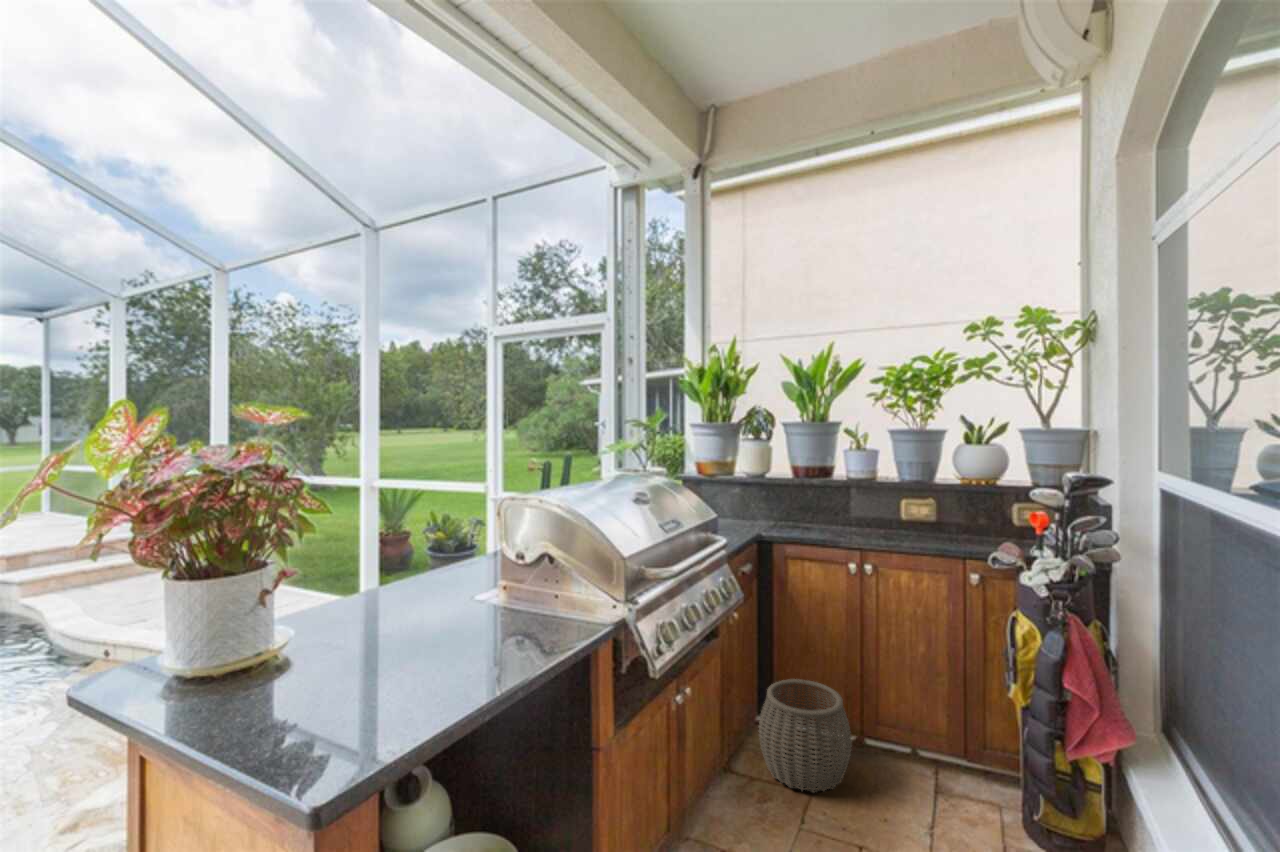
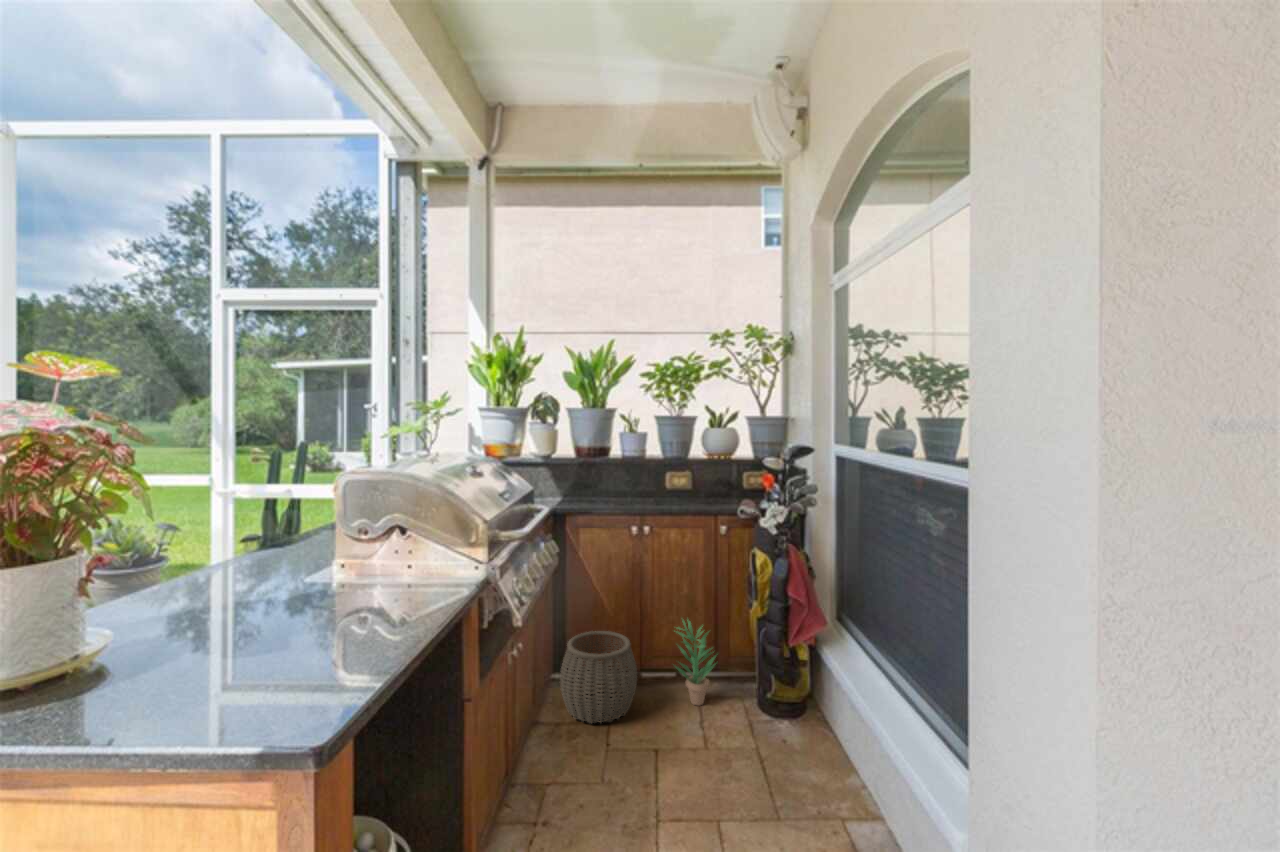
potted plant: none [897,683,967,803] -> present [675,621,716,705]

